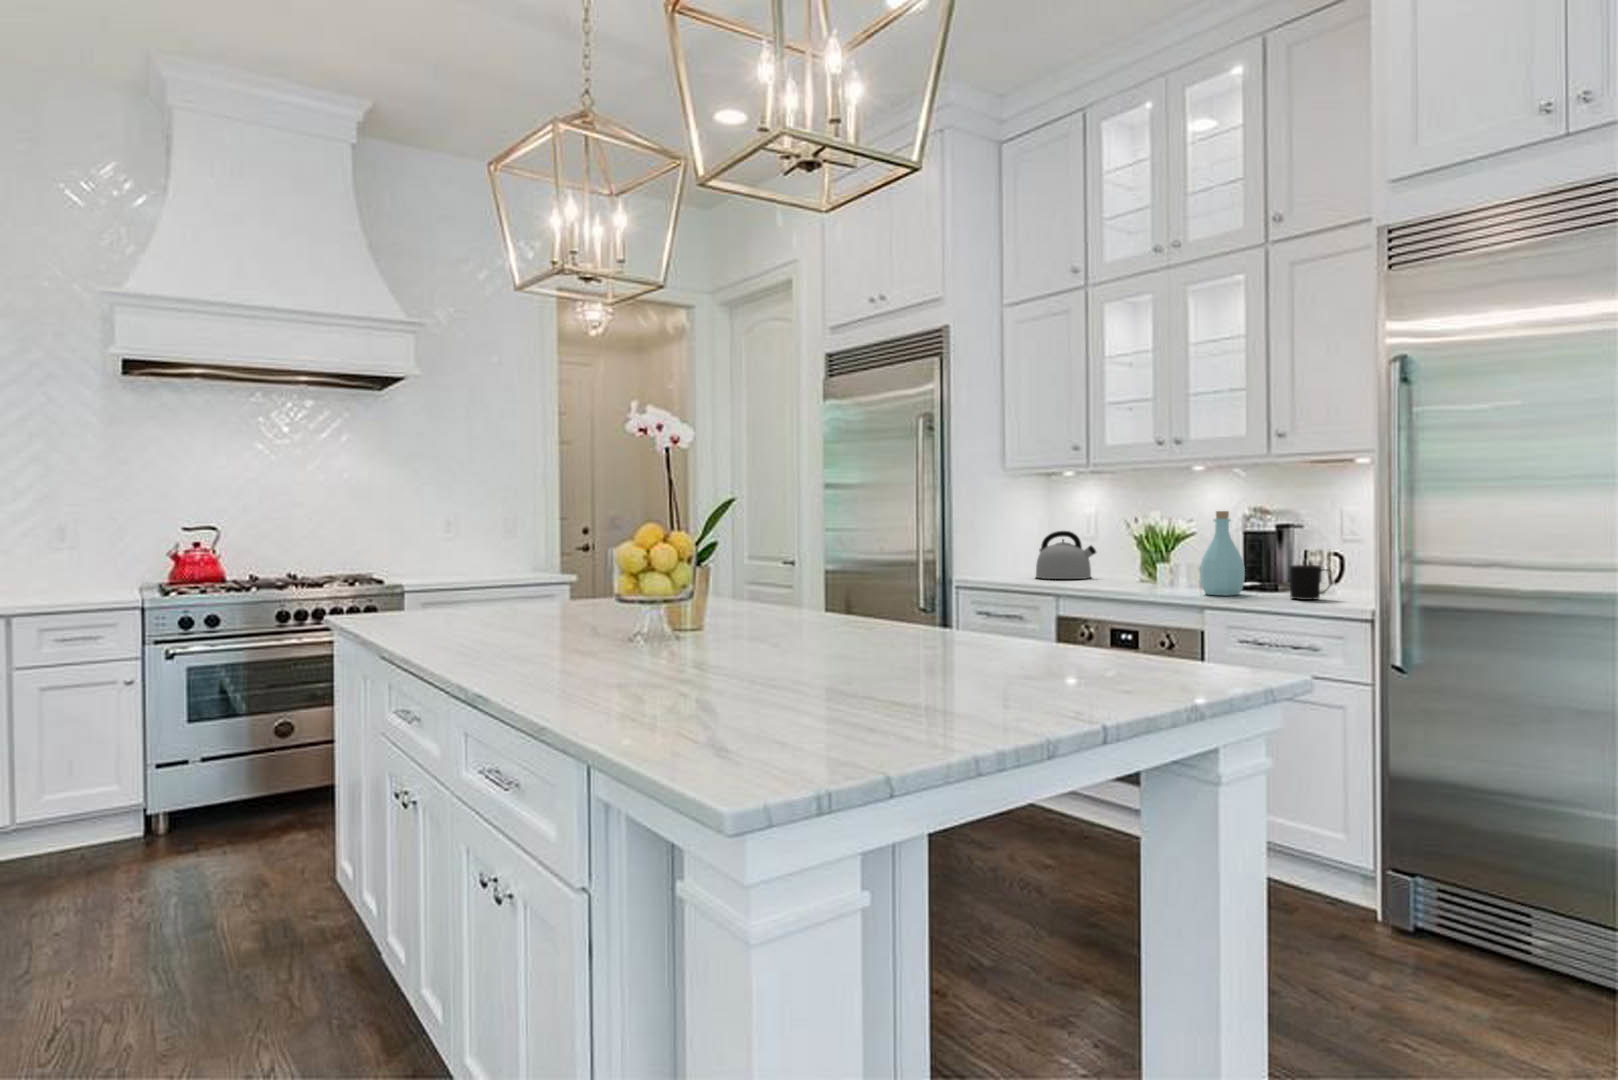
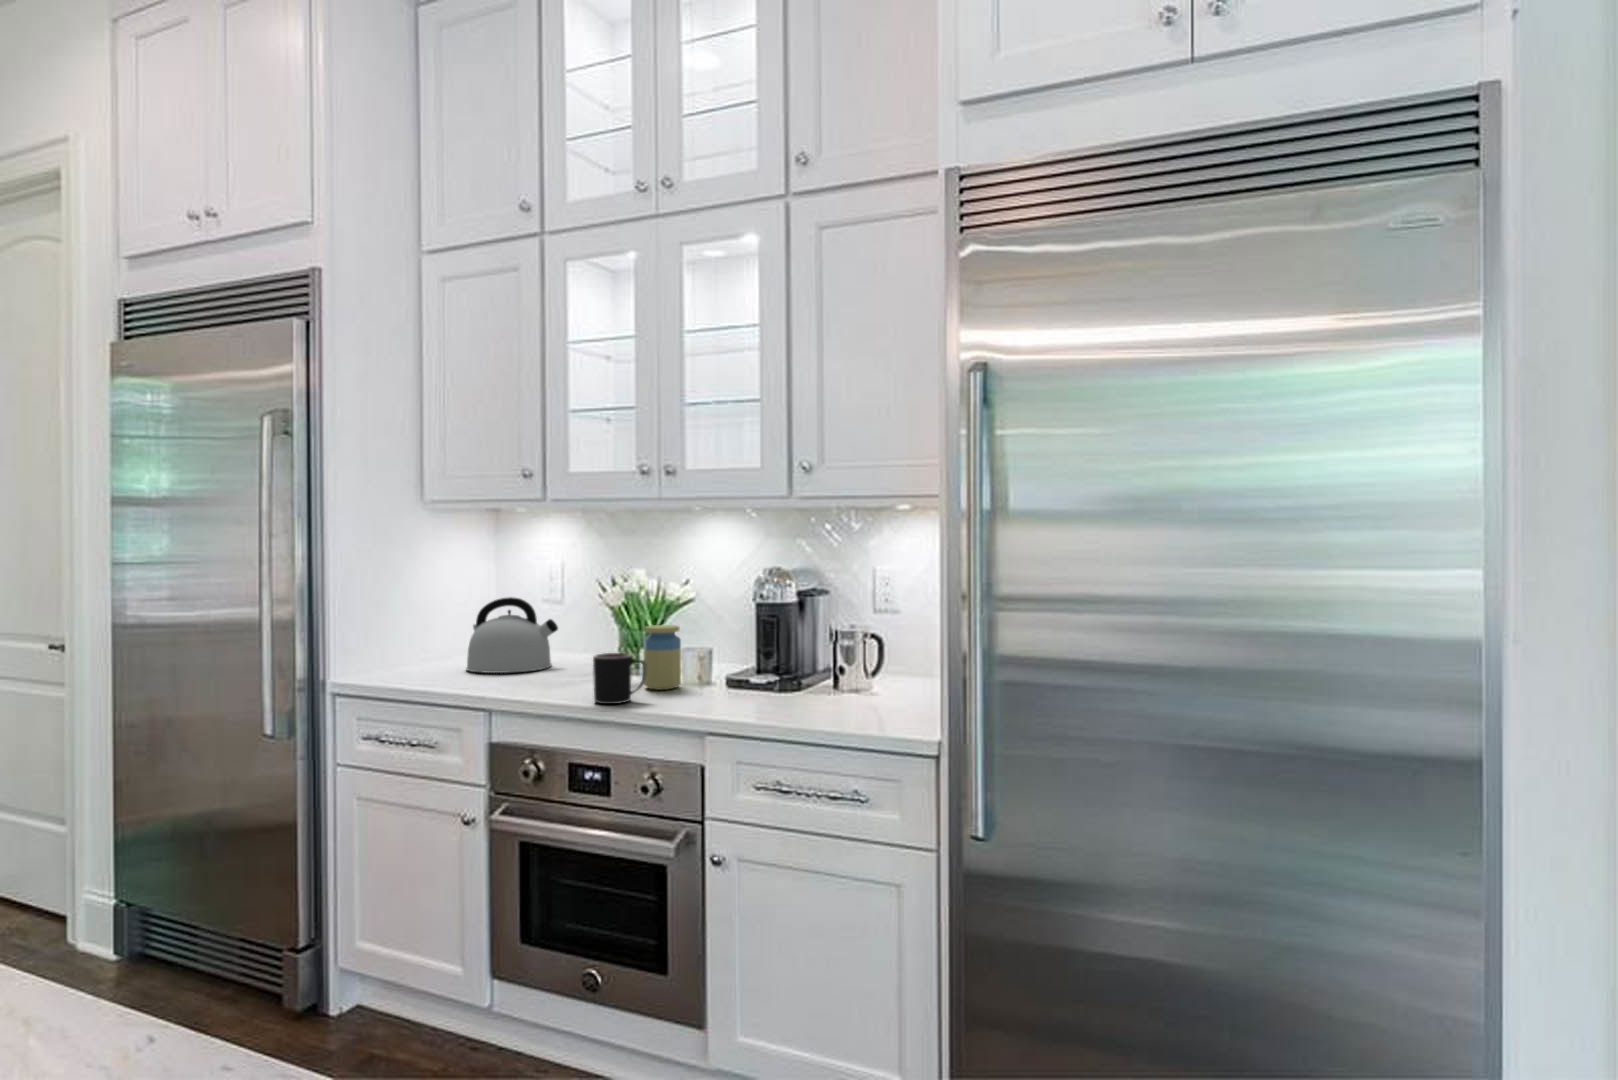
bottle: present [1200,511,1245,595] -> none [699,580,761,709]
jar: none [1160,546,1186,588] -> present [644,625,681,690]
mug: present [1290,565,1332,600] -> present [593,653,646,704]

